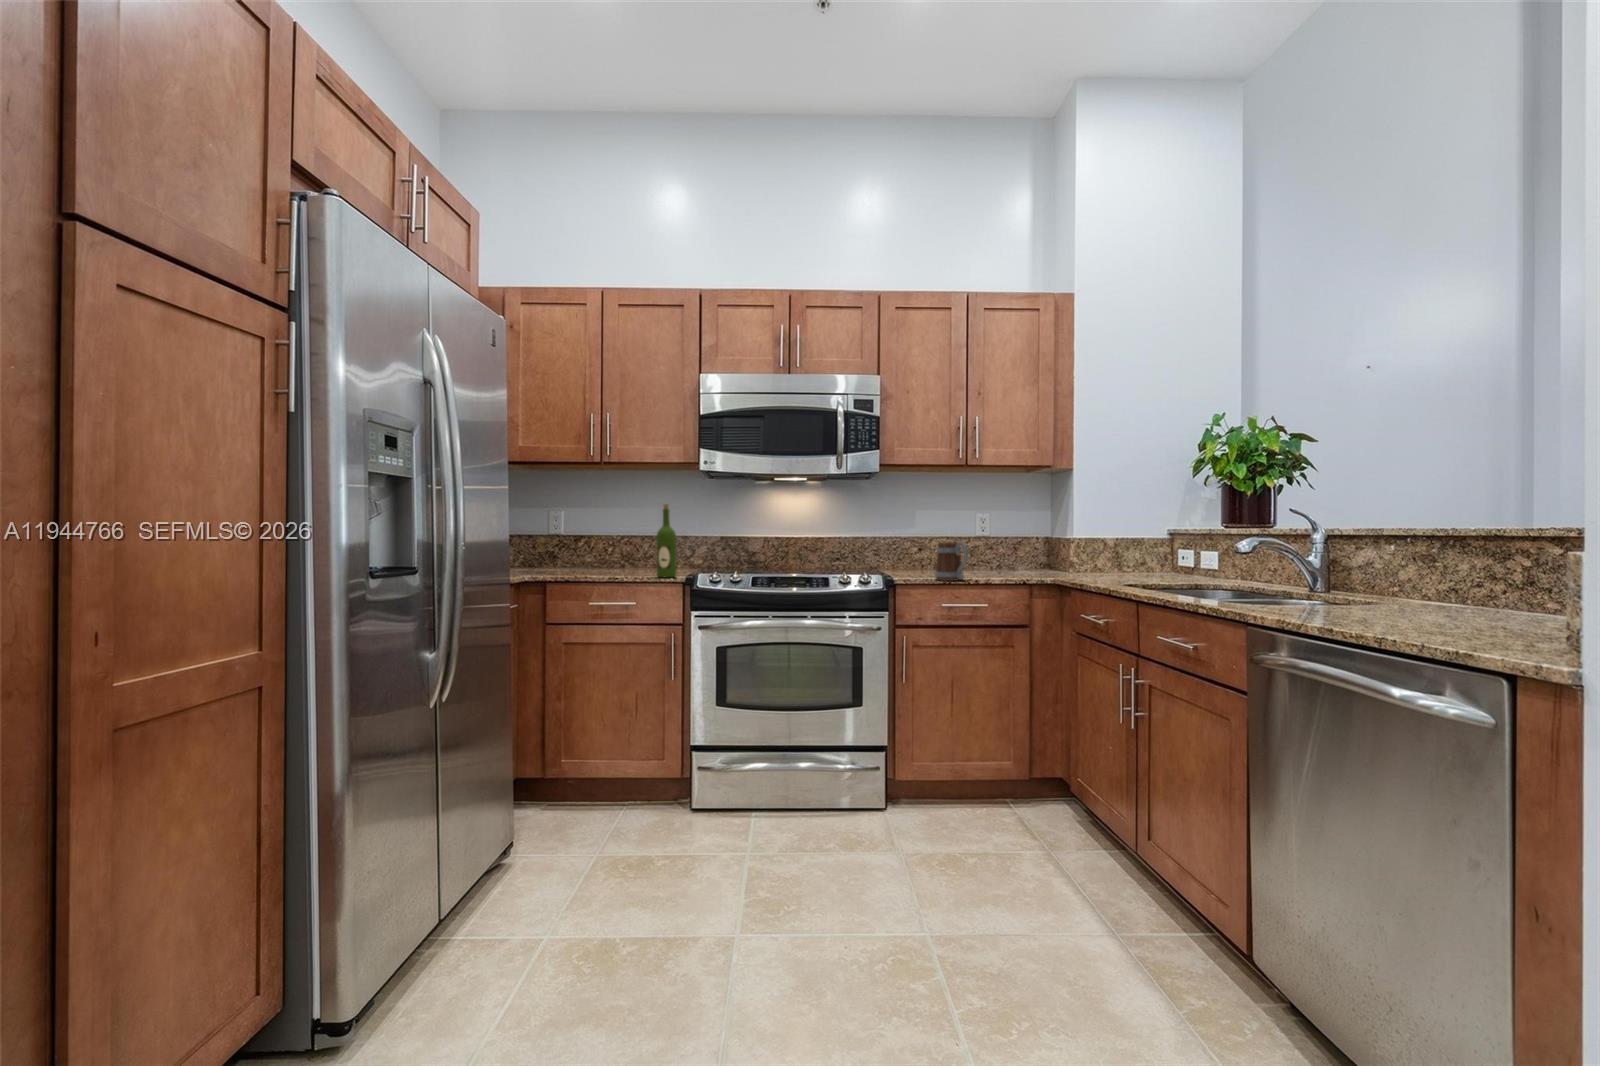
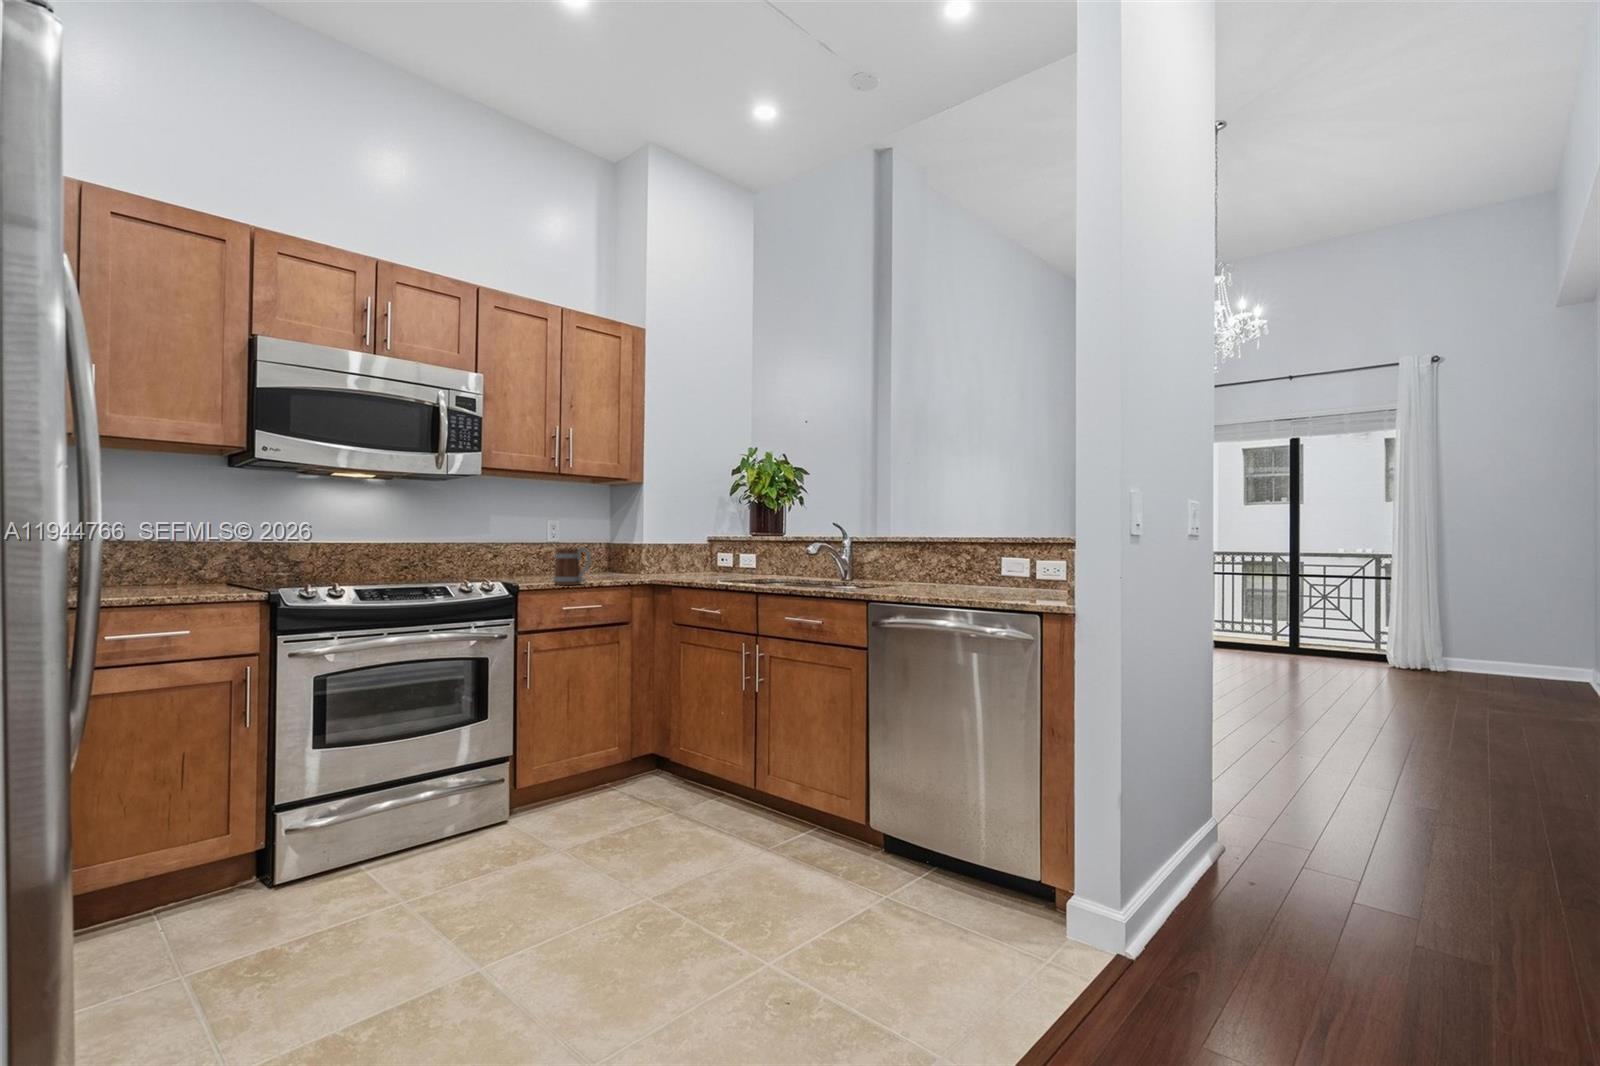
wine bottle: present [657,504,676,577] -> none [202,499,234,596]

